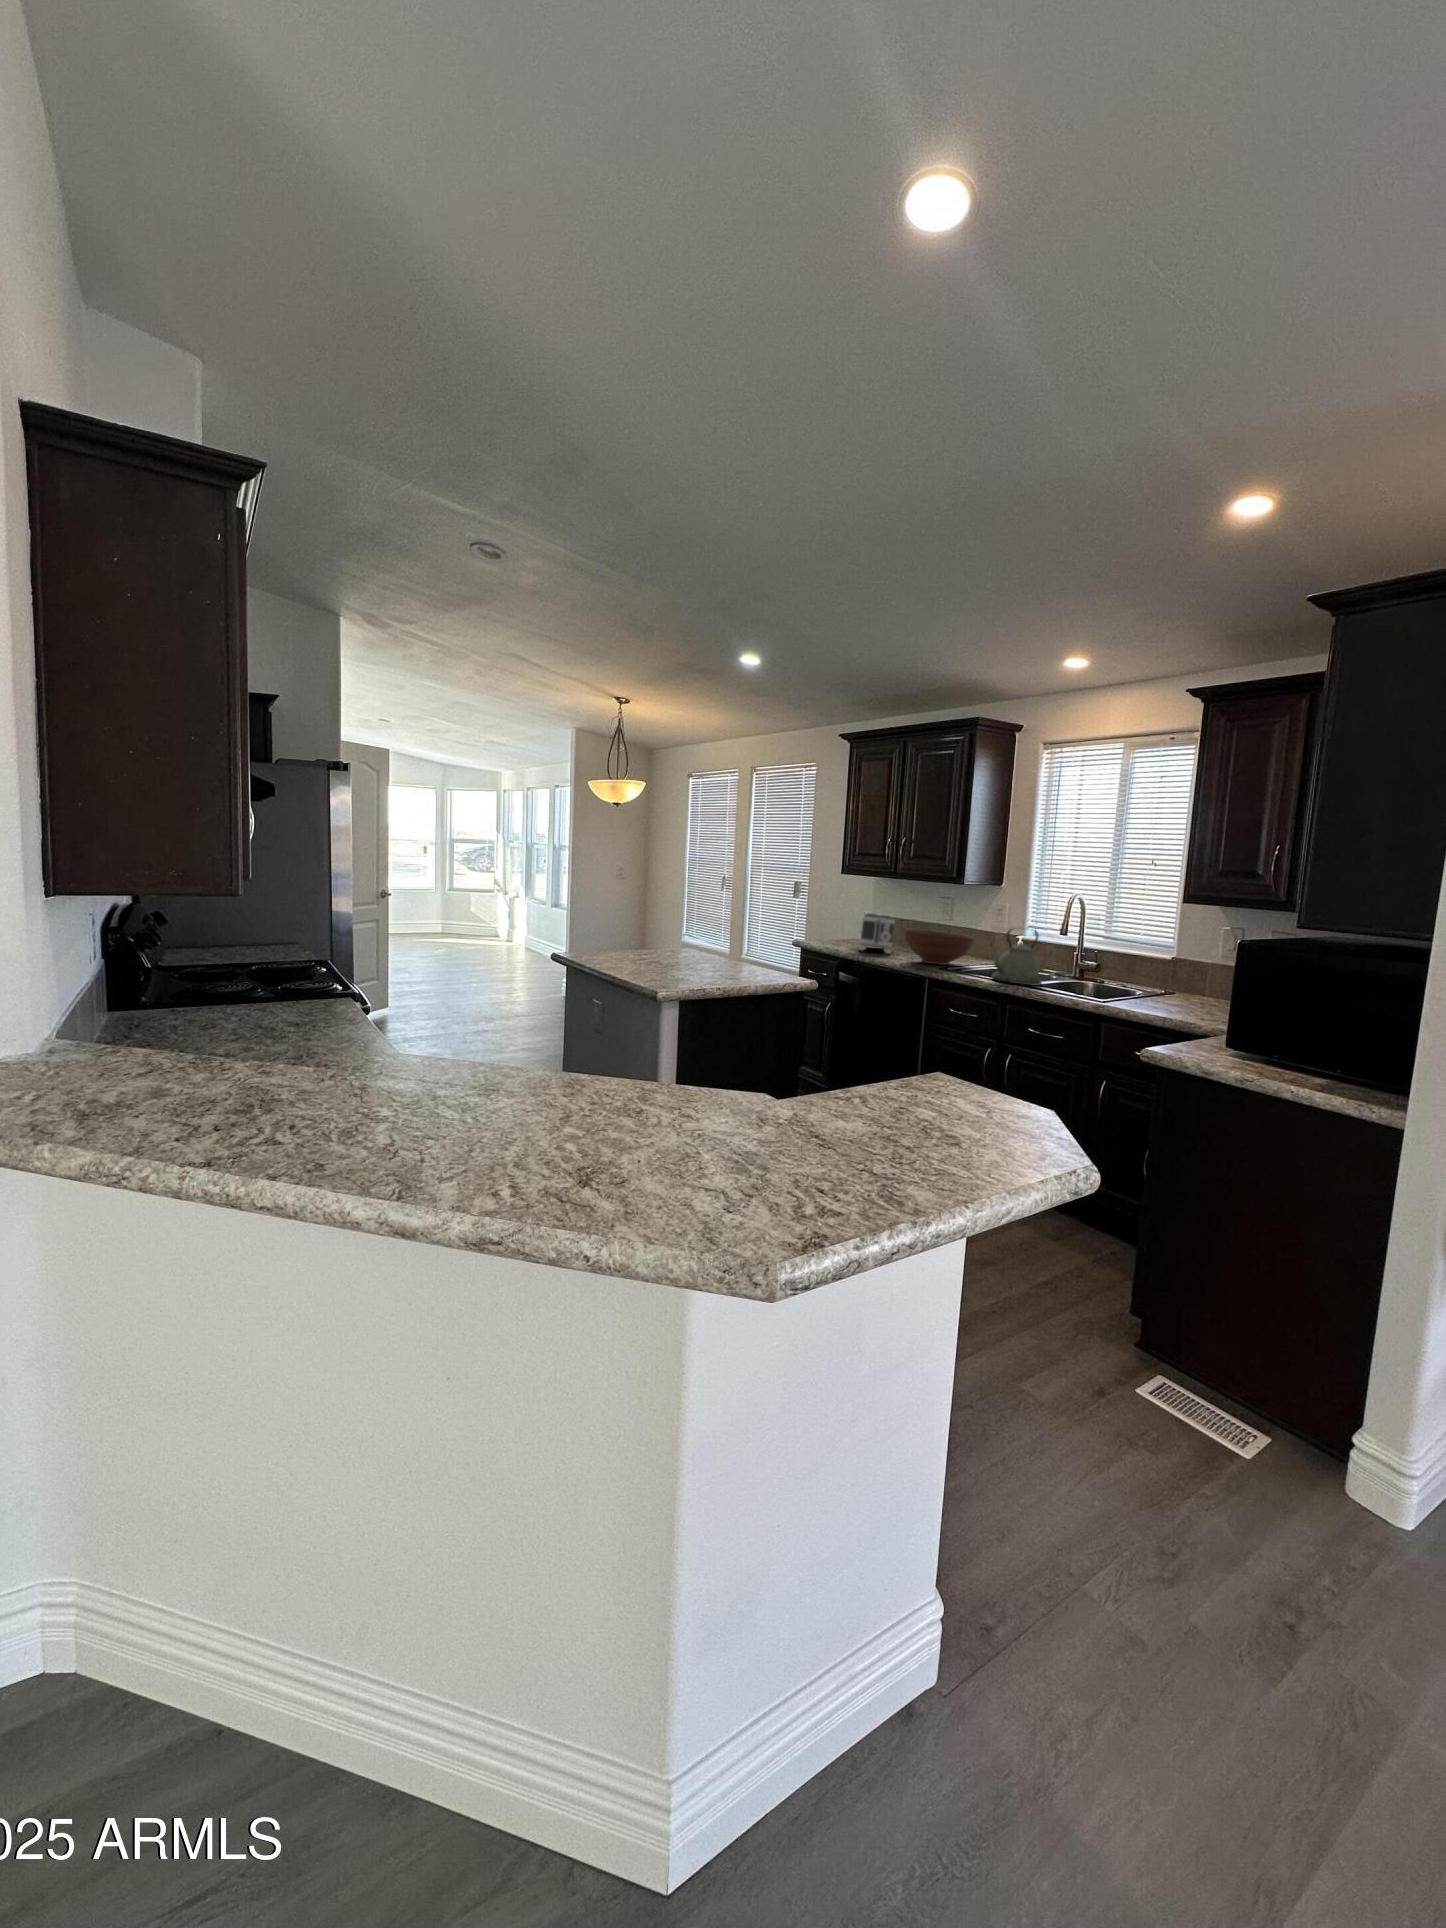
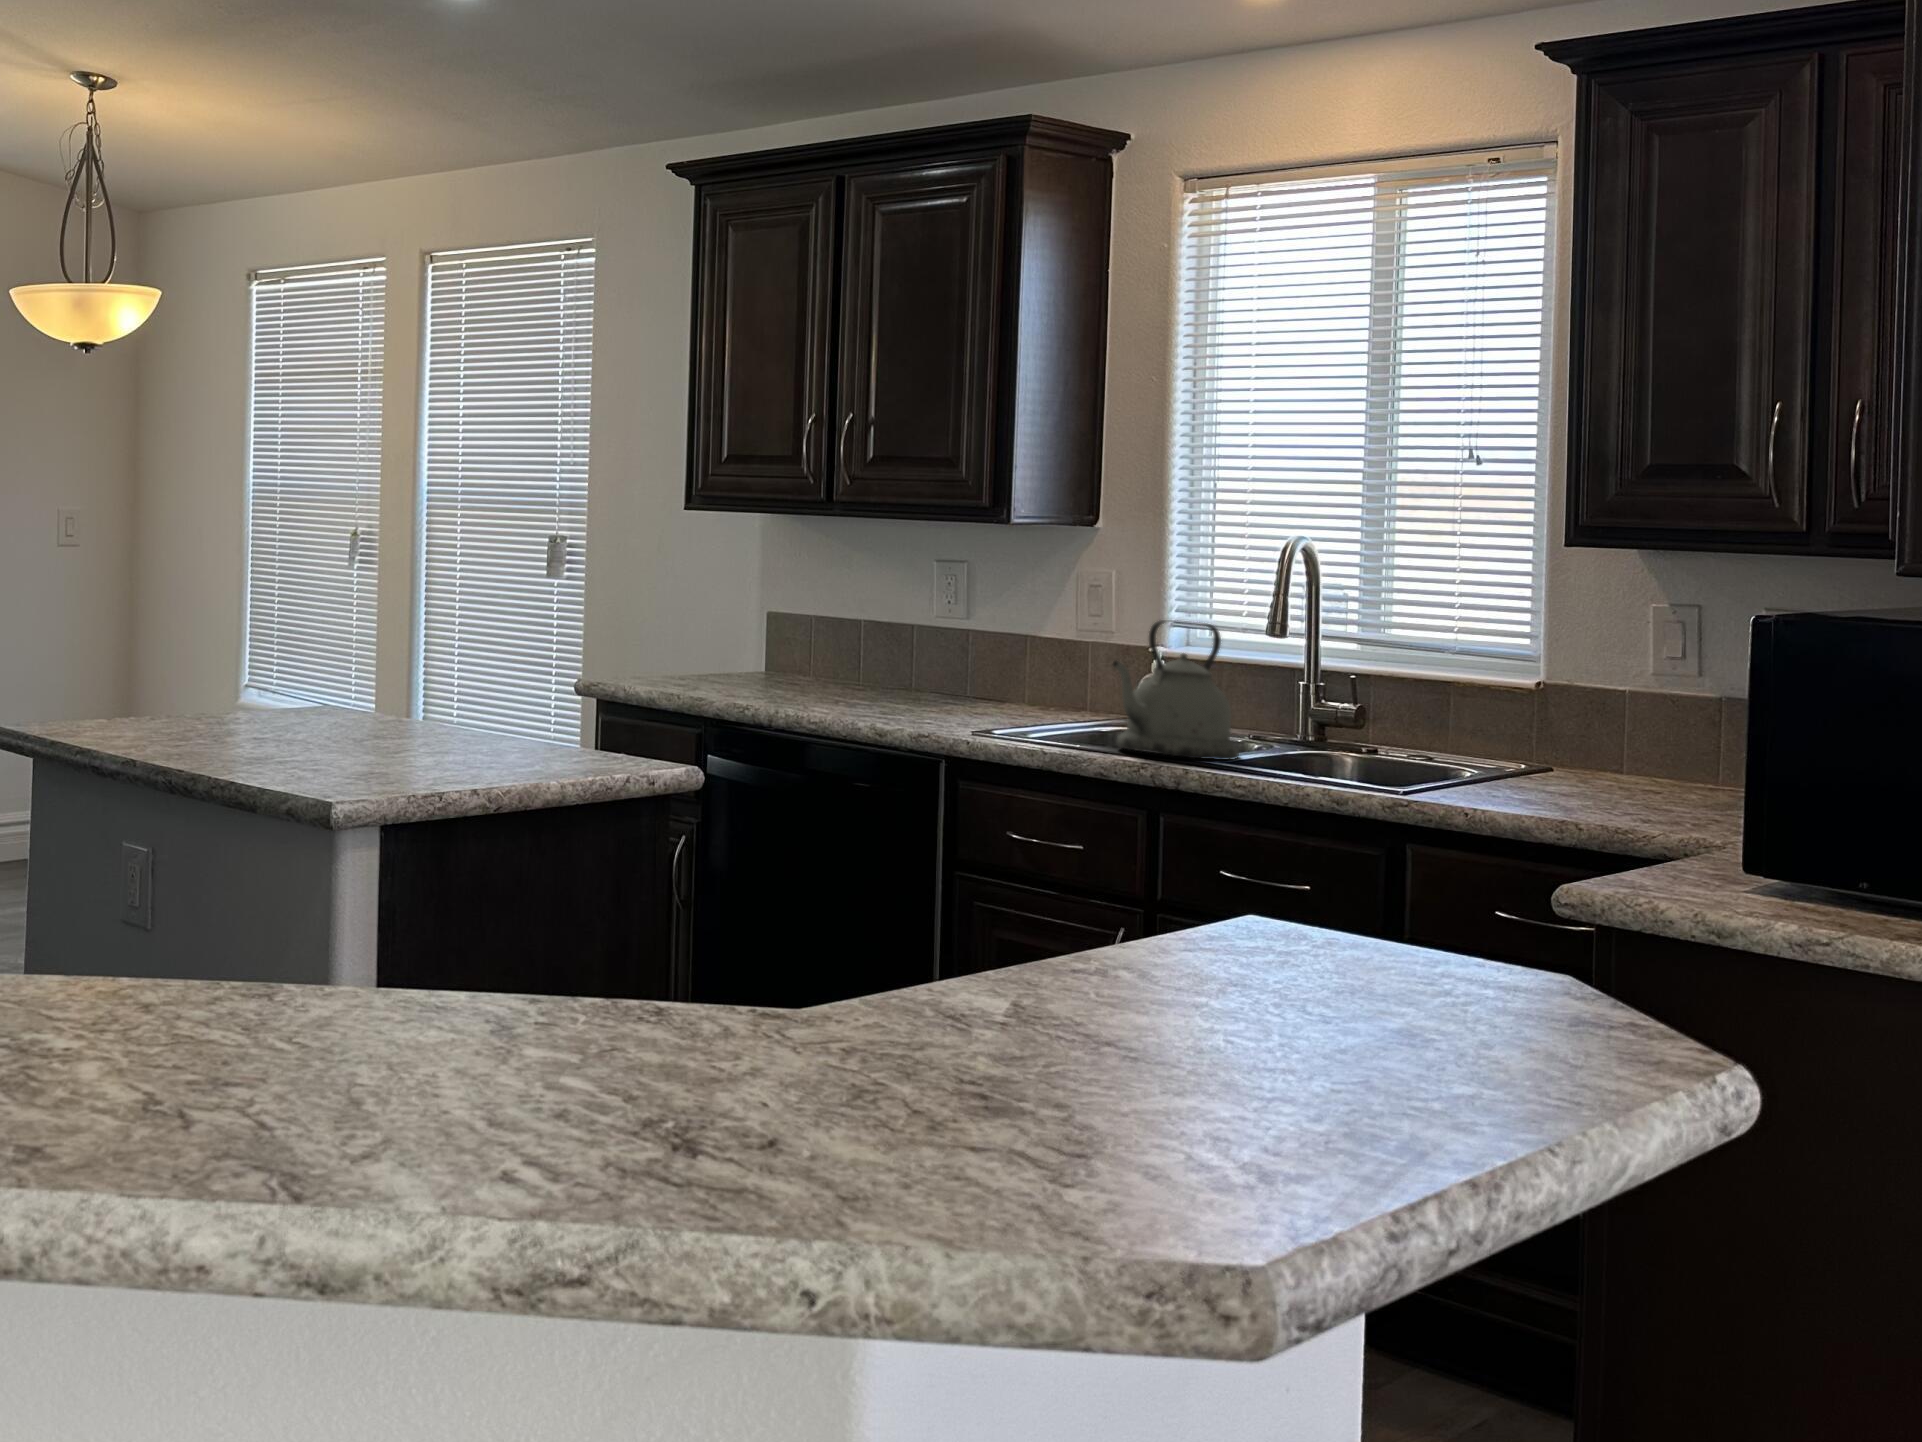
toaster: present [859,912,895,954] -> none [755,601,850,702]
fruit bowl: present [905,929,974,965] -> none [884,635,1055,723]

